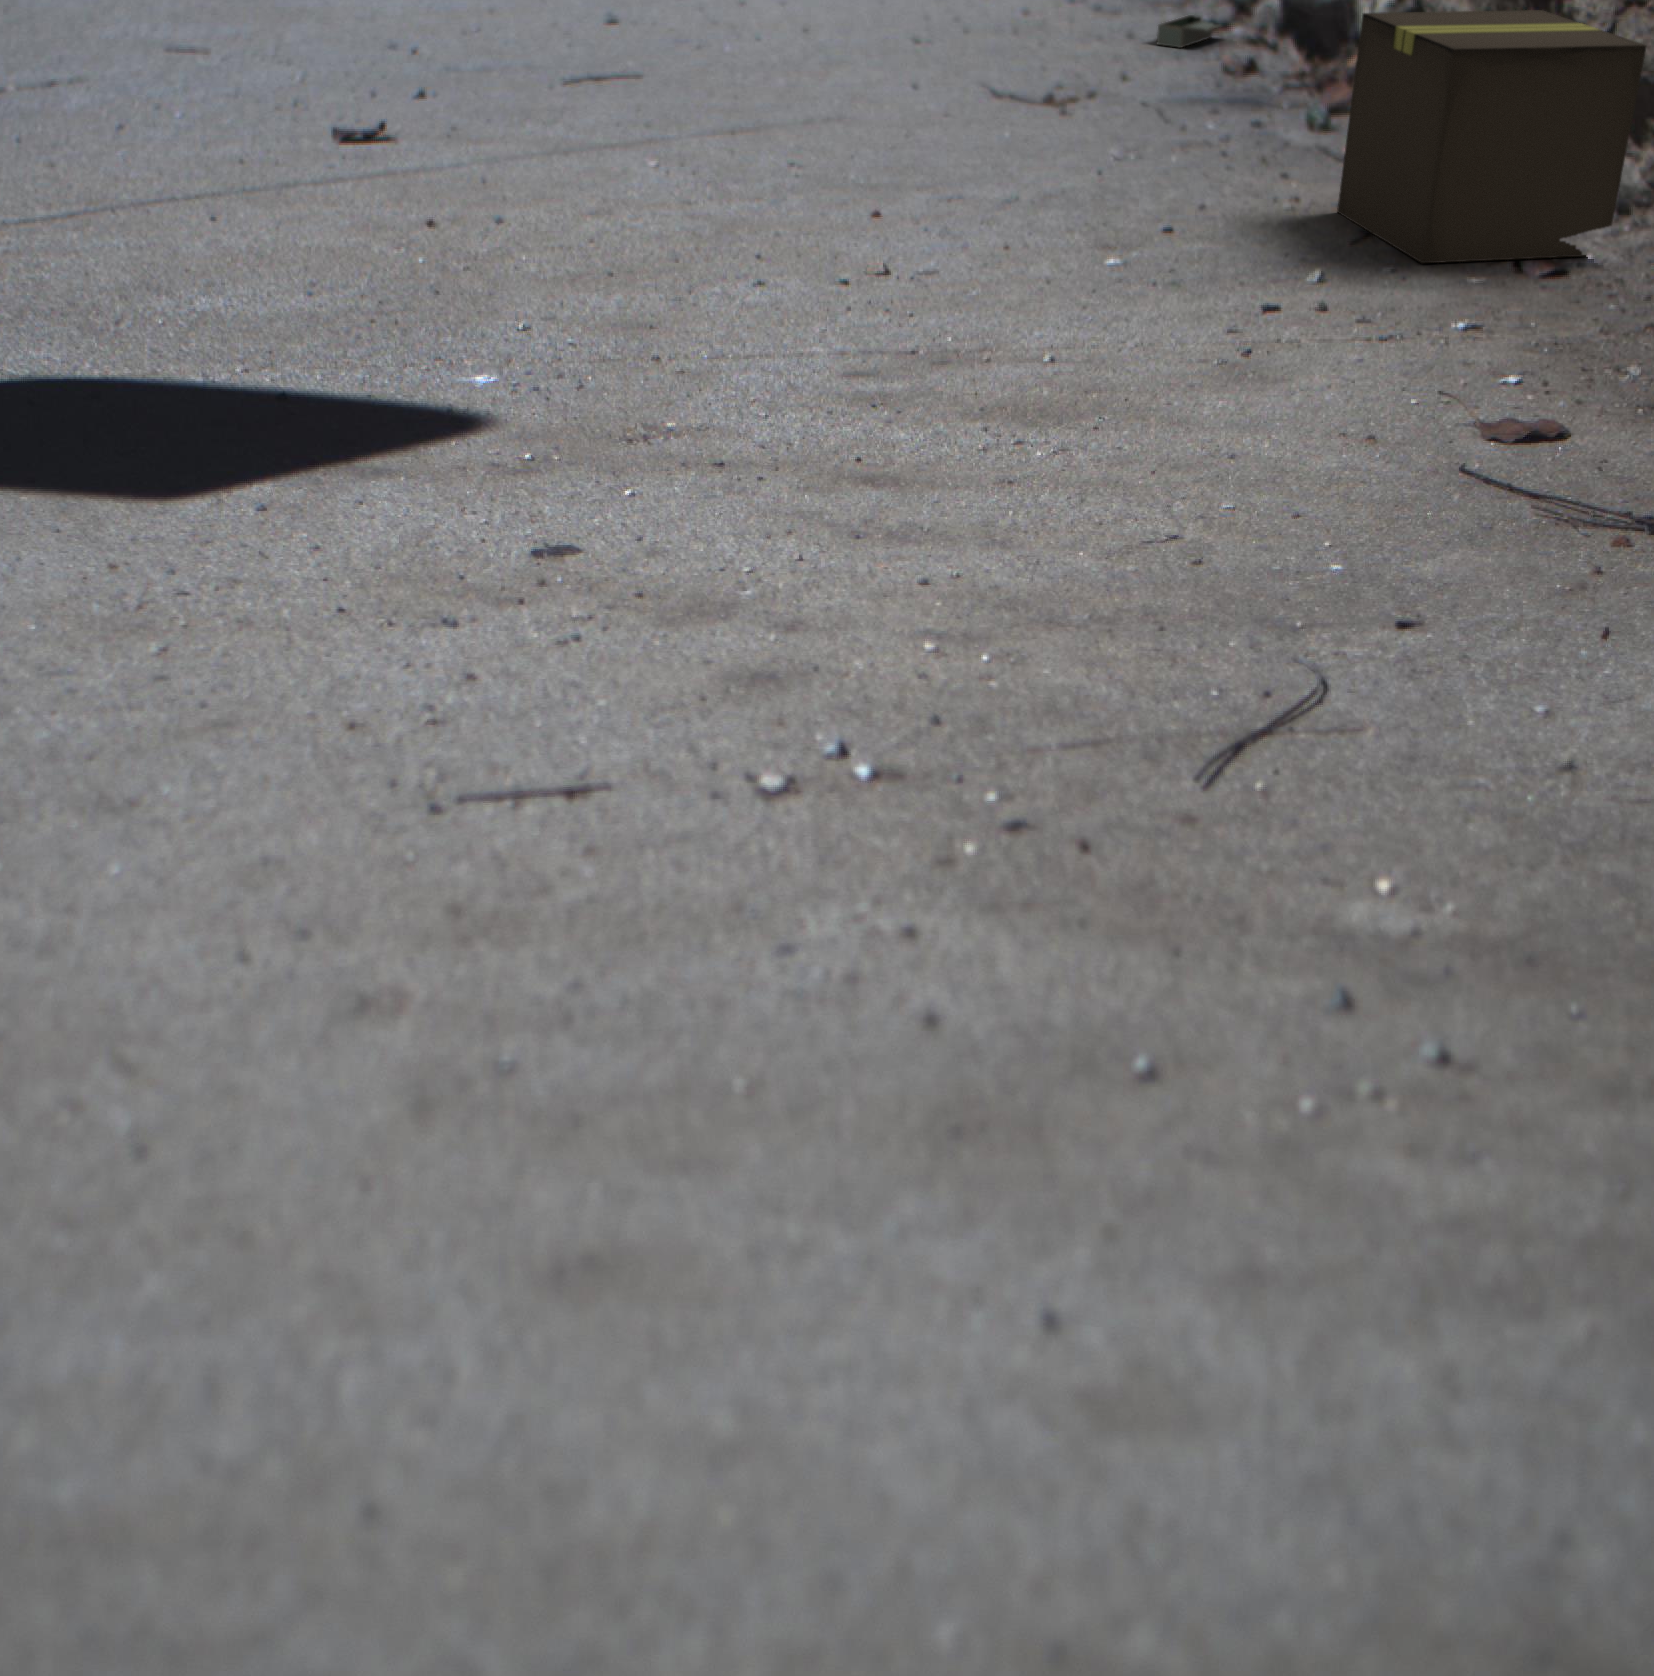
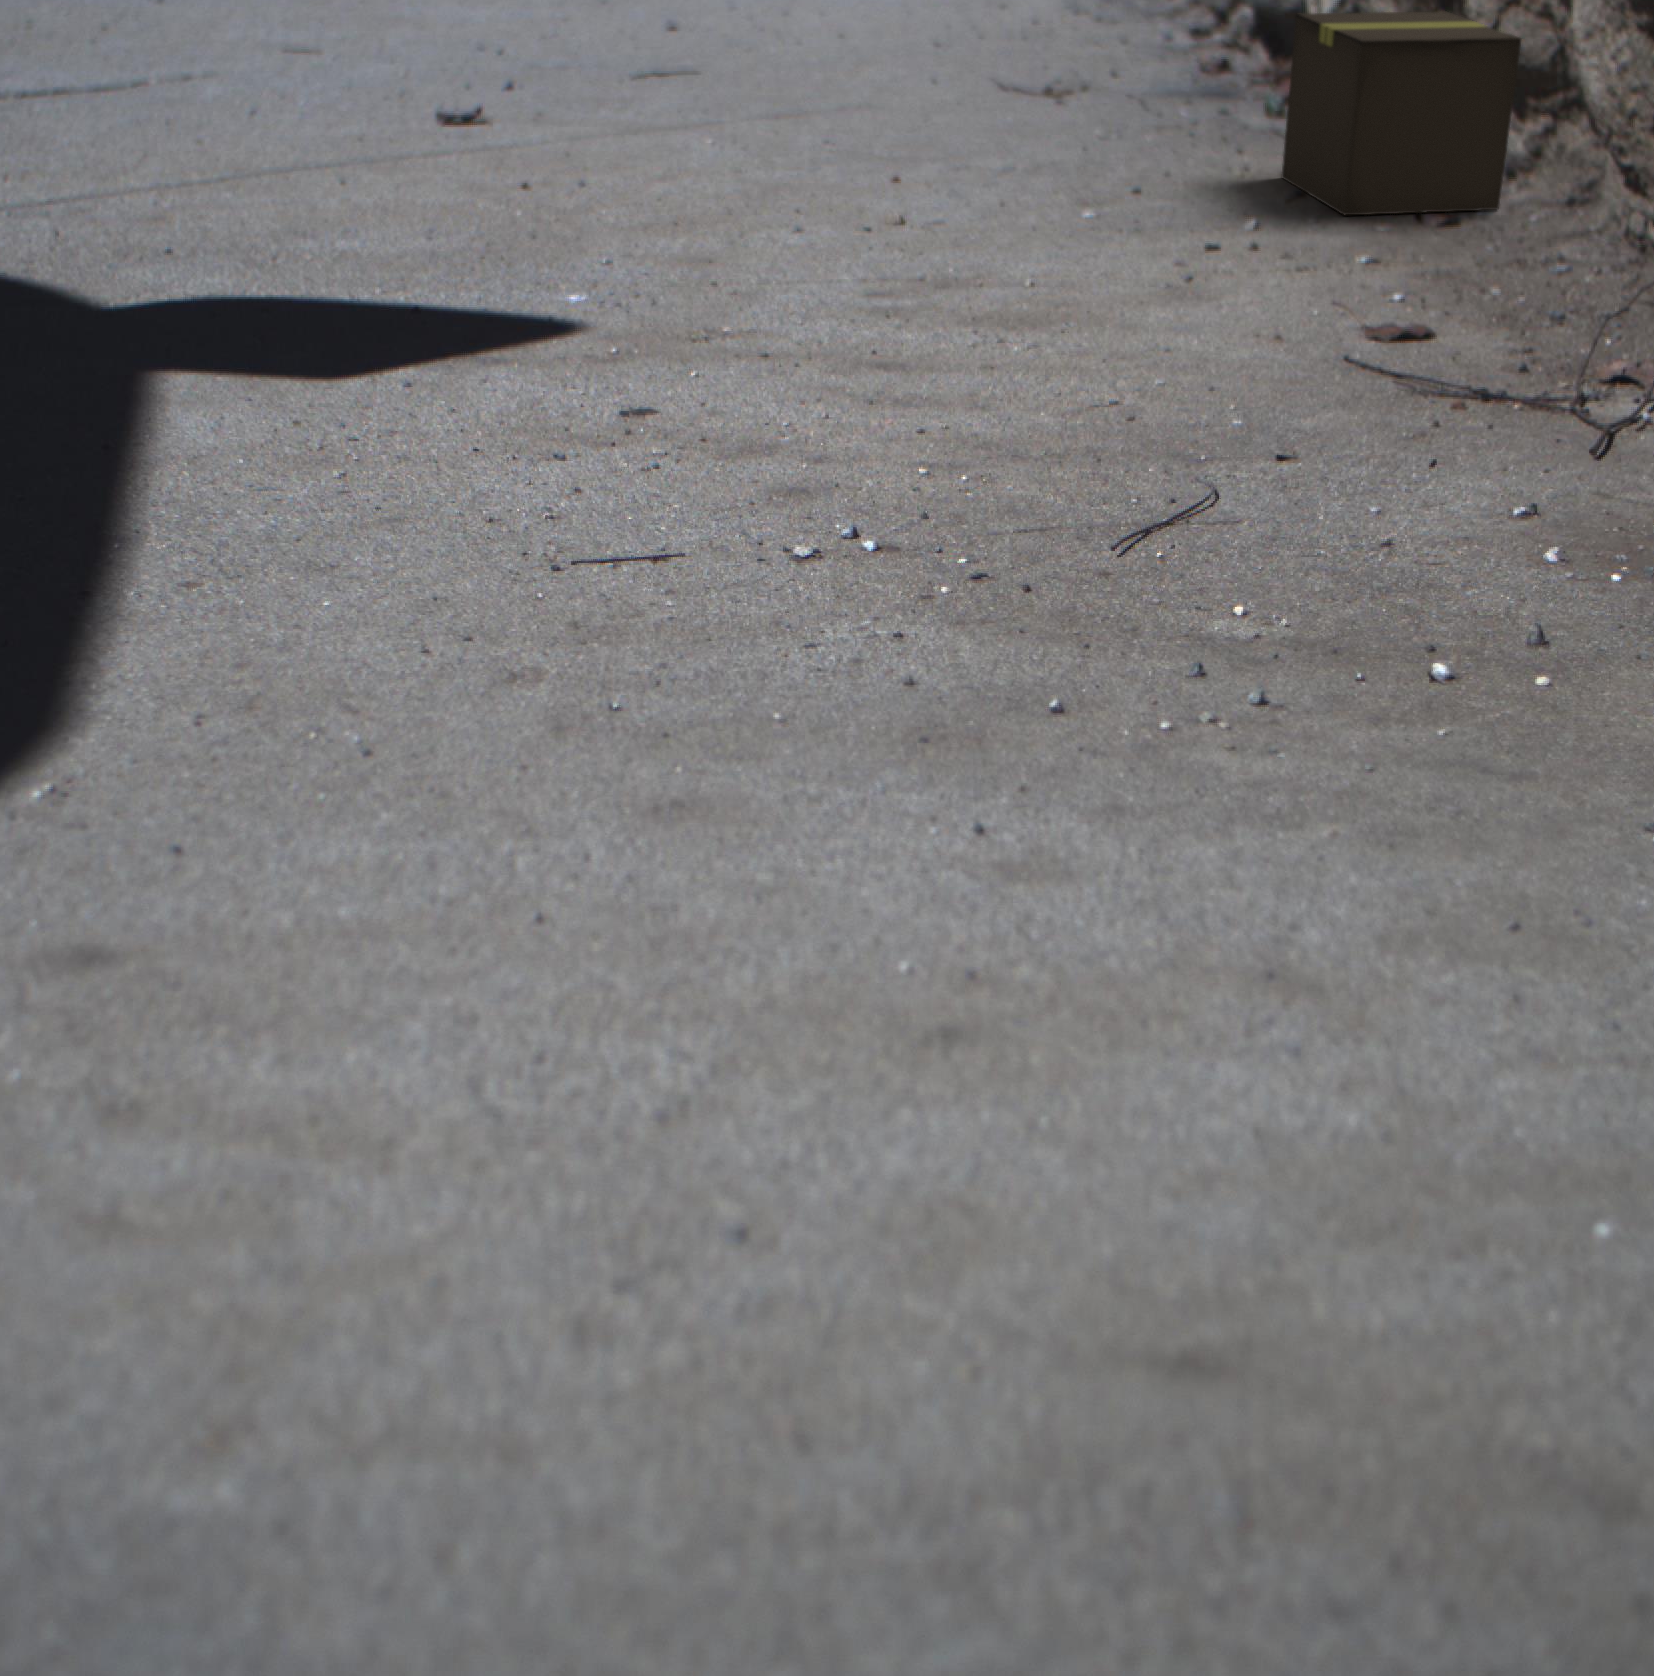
toolbox: present [1157,15,1219,48] -> none [1147,20,1219,48]

